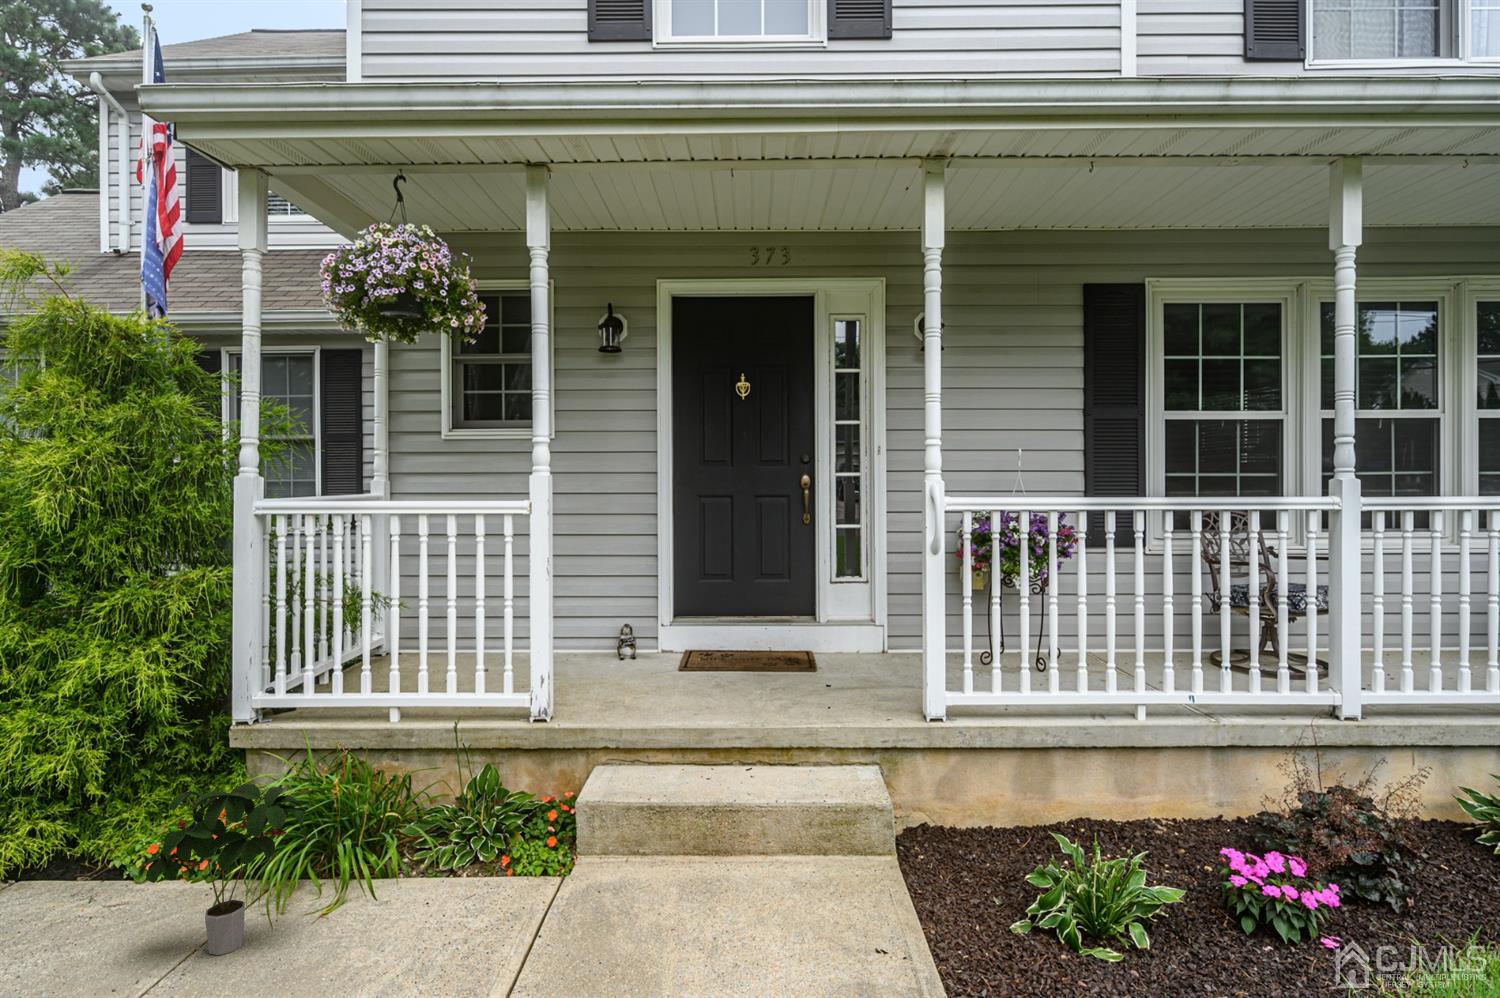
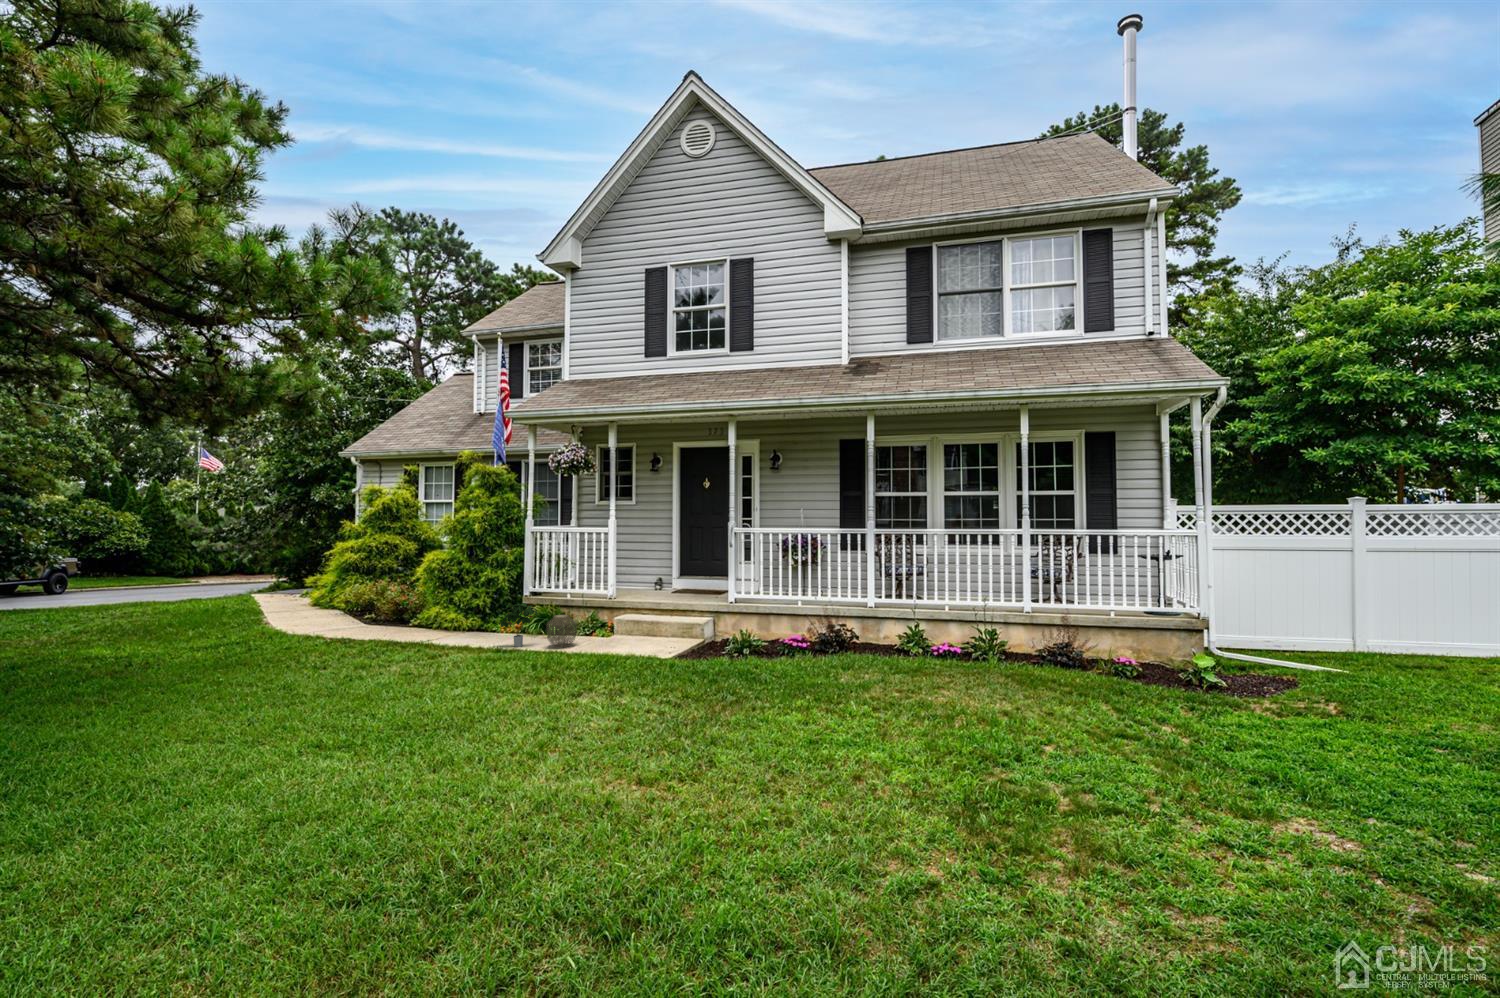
woven basket: none [347,813,463,948] -> present [546,615,577,647]

